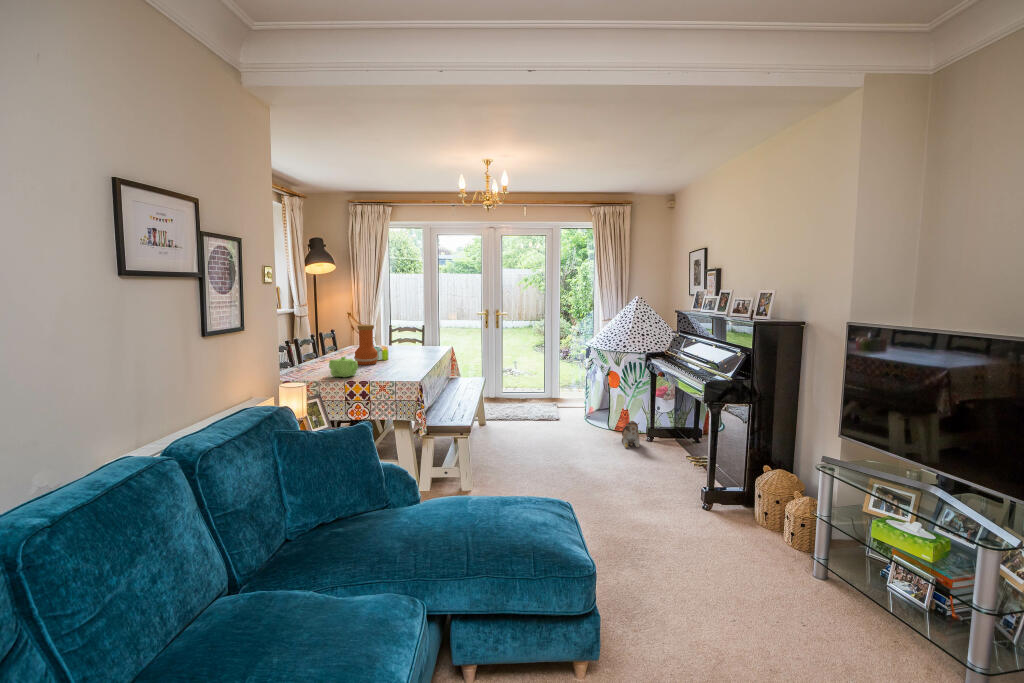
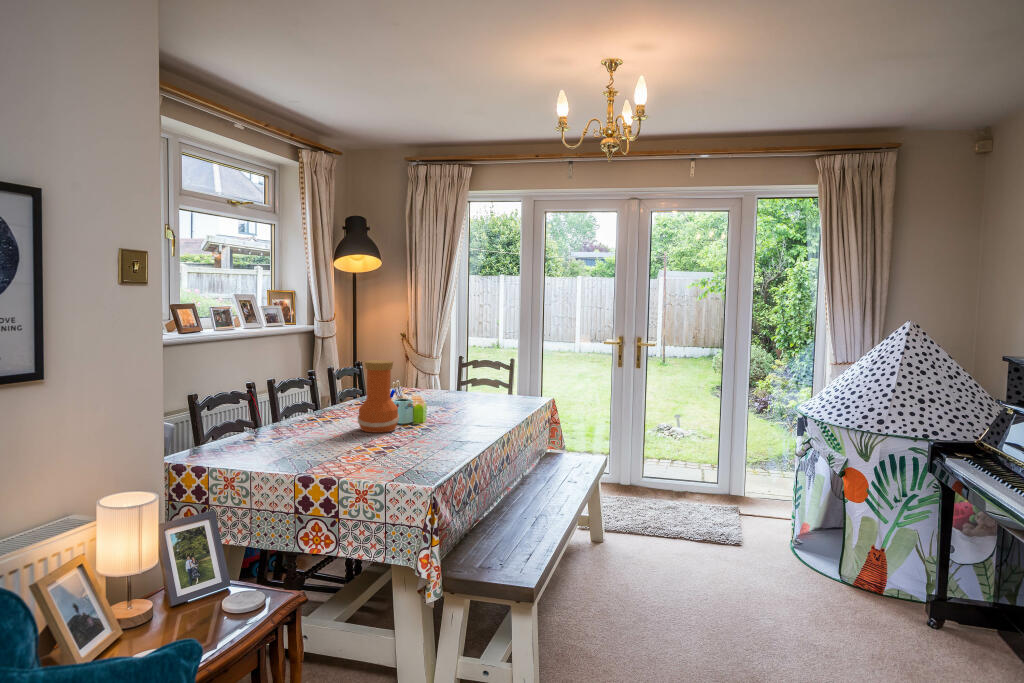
teapot: present [329,357,358,377] -> none [282,423,333,464]
plush toy: present [622,421,640,448] -> none [870,584,916,642]

